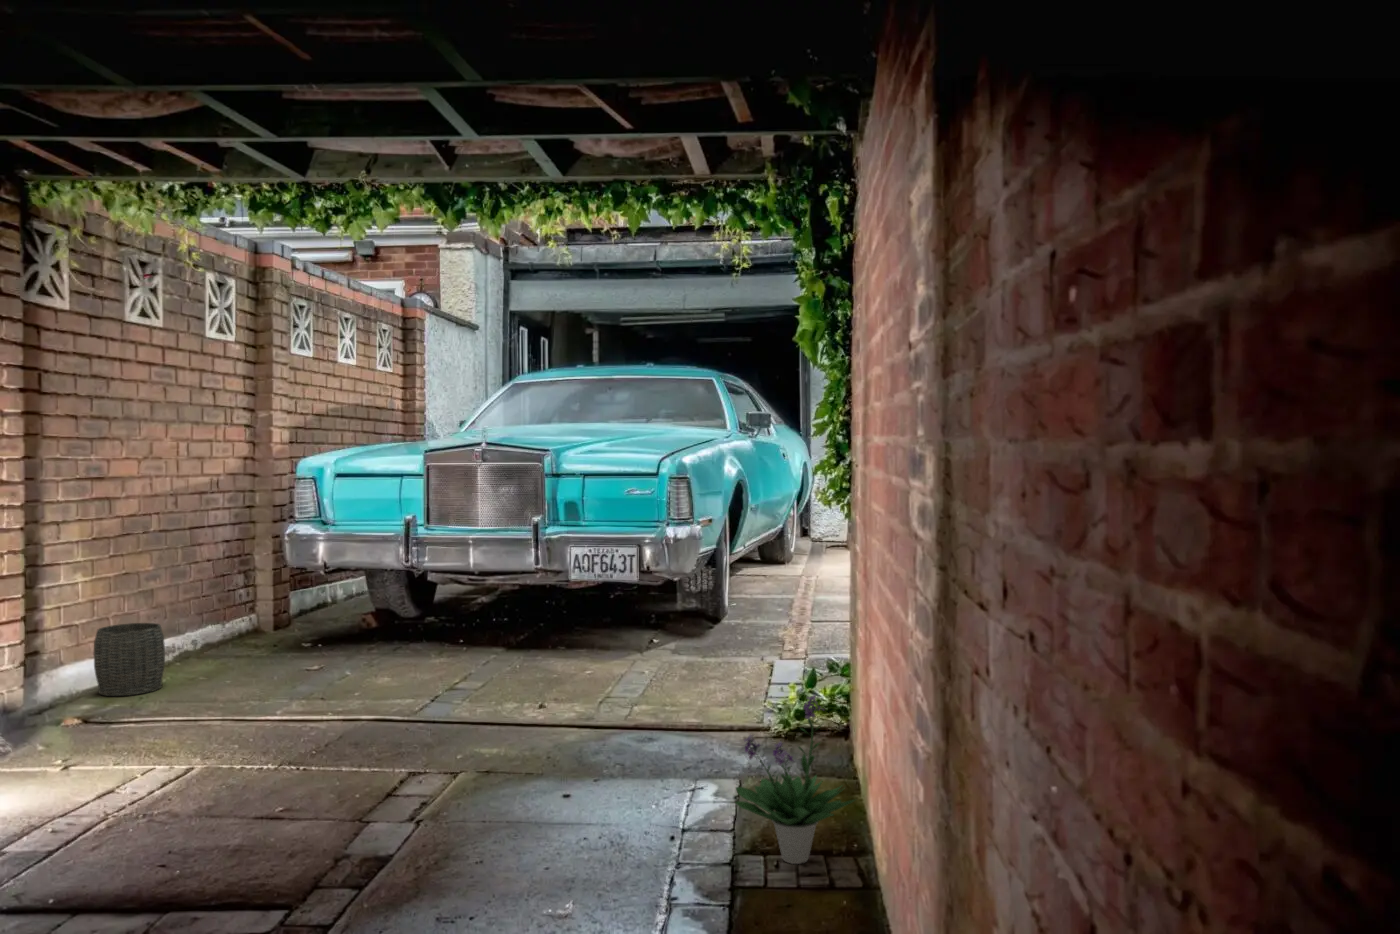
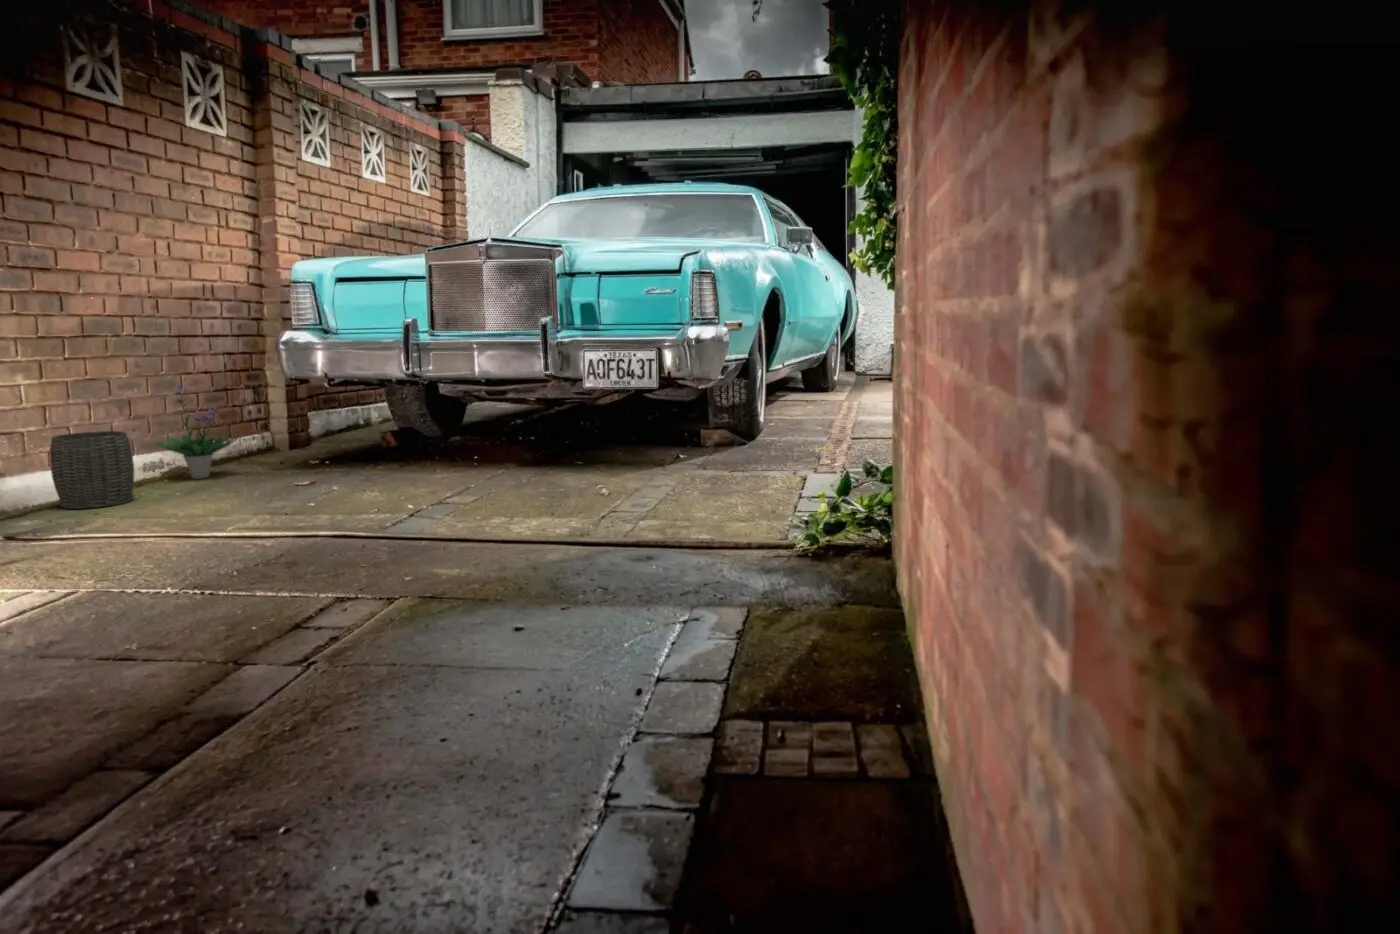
potted plant: present [736,695,854,864] -> present [157,384,235,479]

